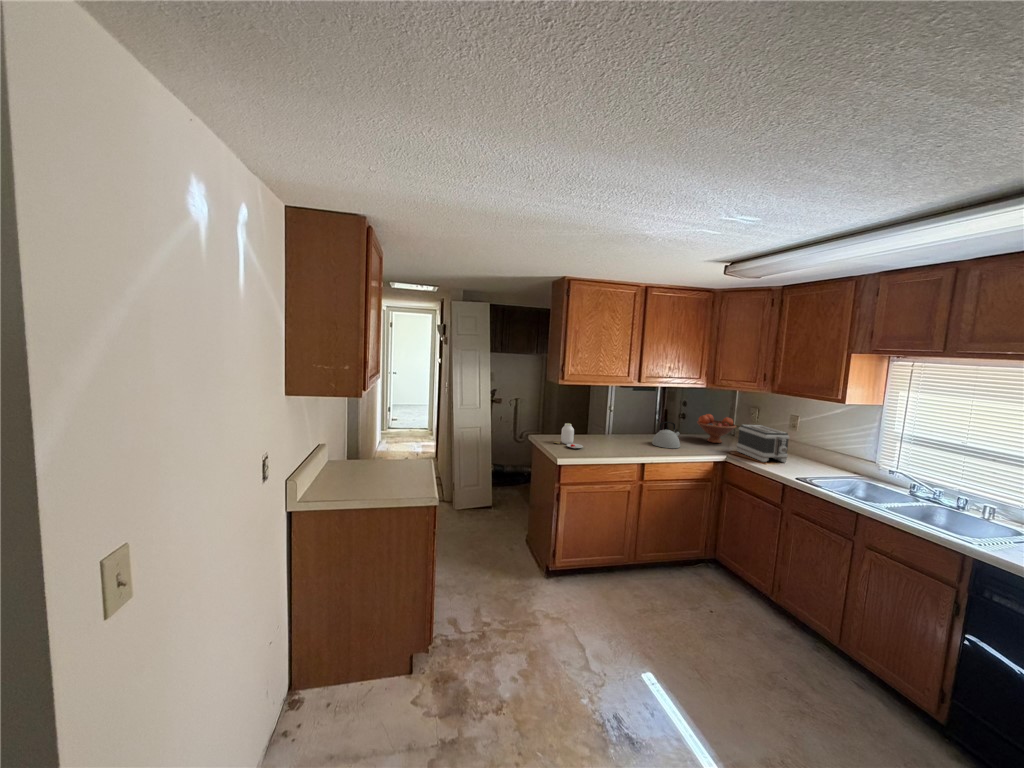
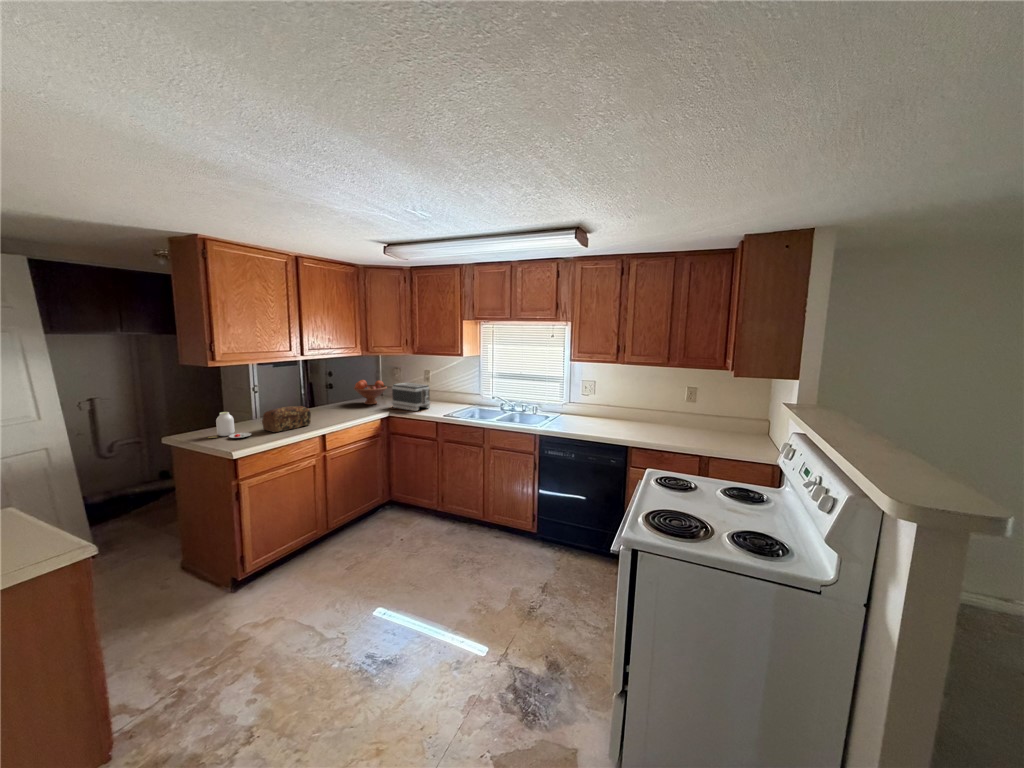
kettle: present [652,422,680,448] -> none [320,392,347,417]
bread loaf: none [595,428,638,450] -> present [262,406,311,432]

